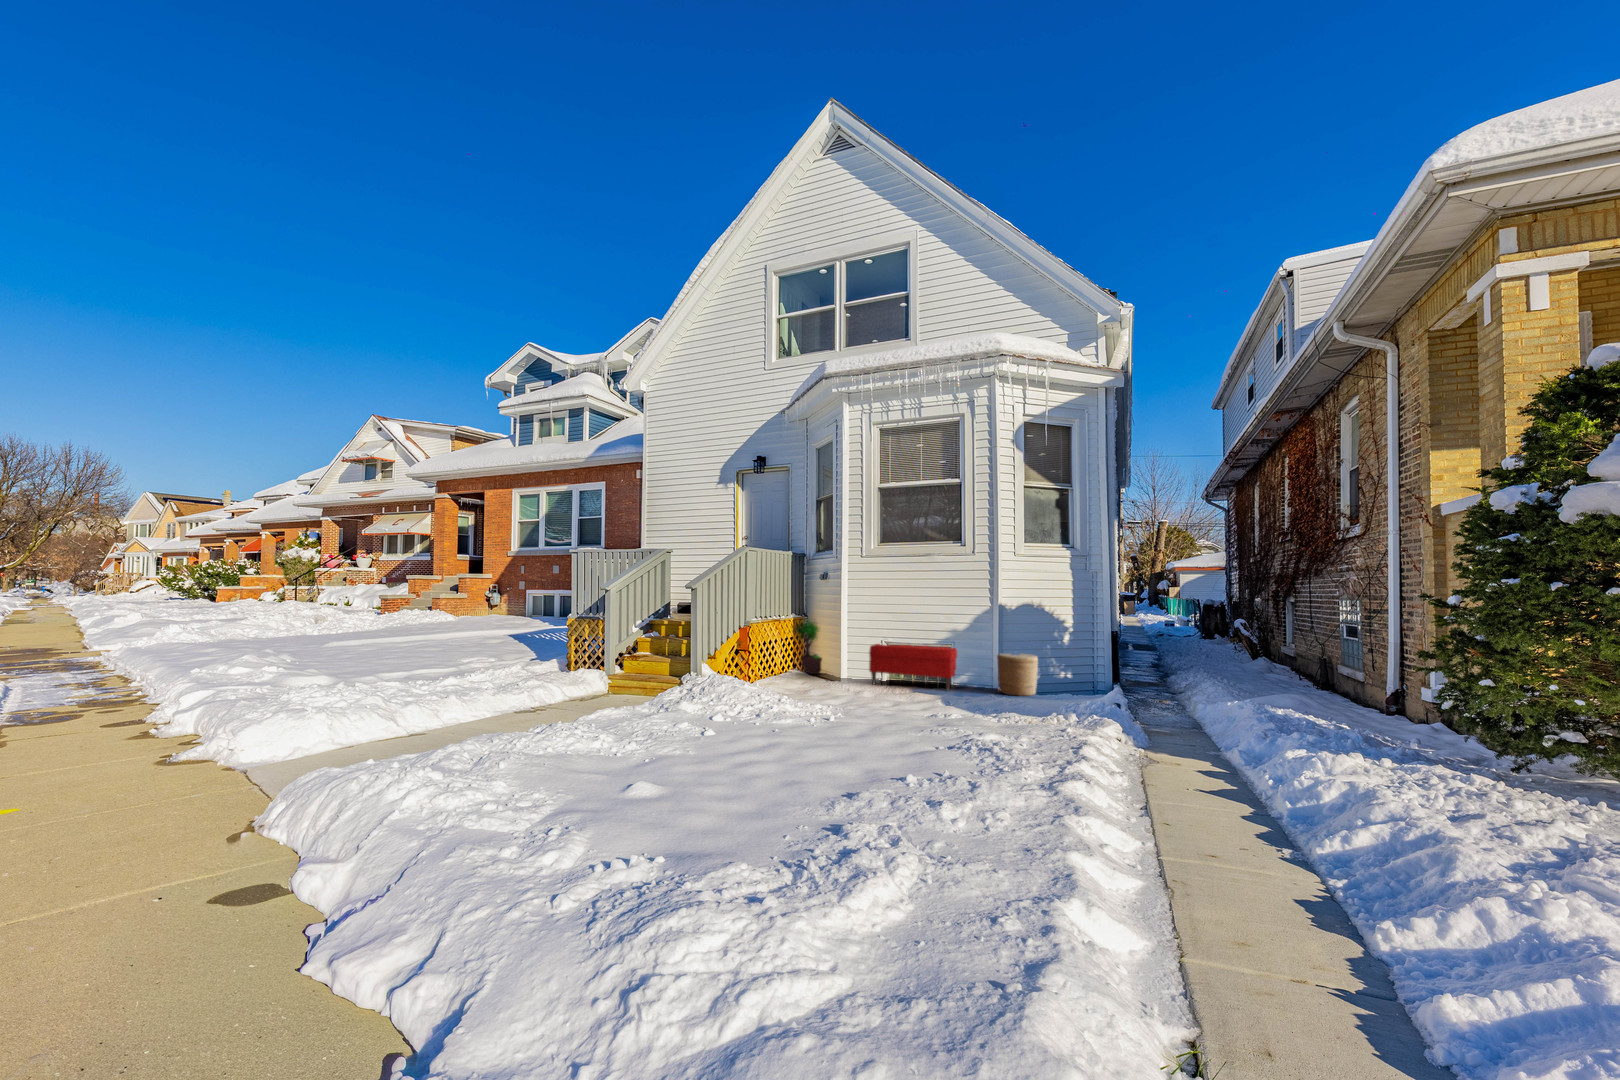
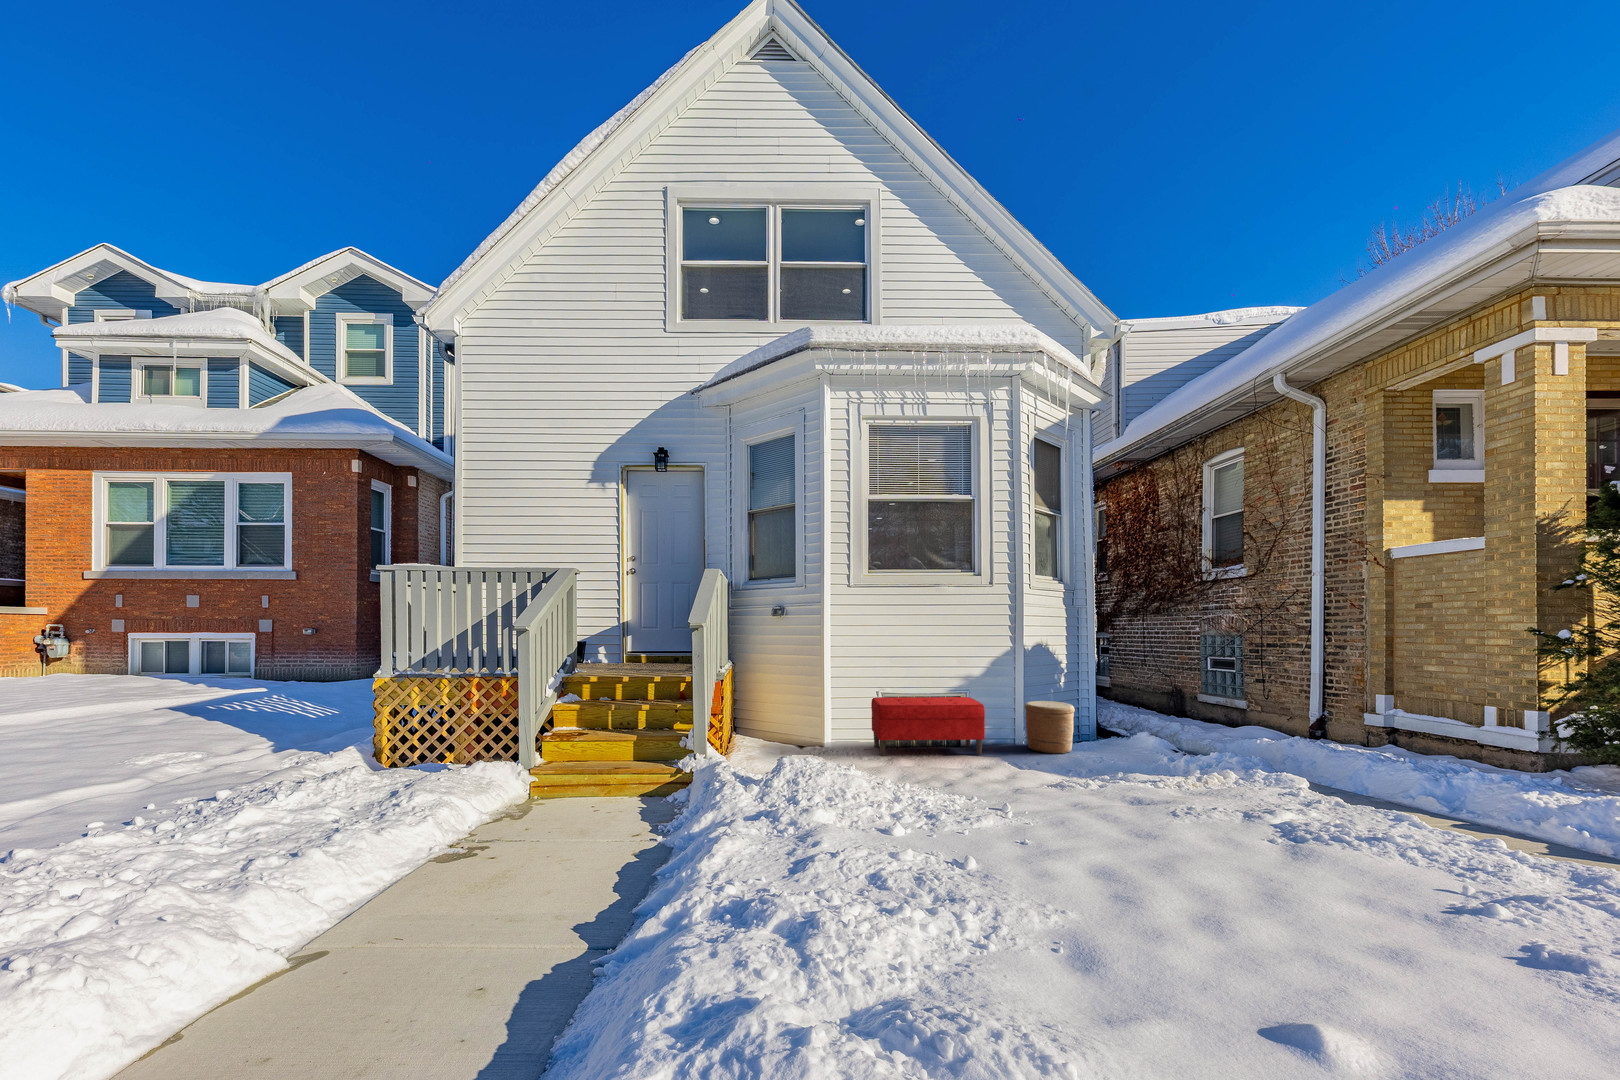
potted tree: present [794,619,822,675] -> none [745,665,796,747]

